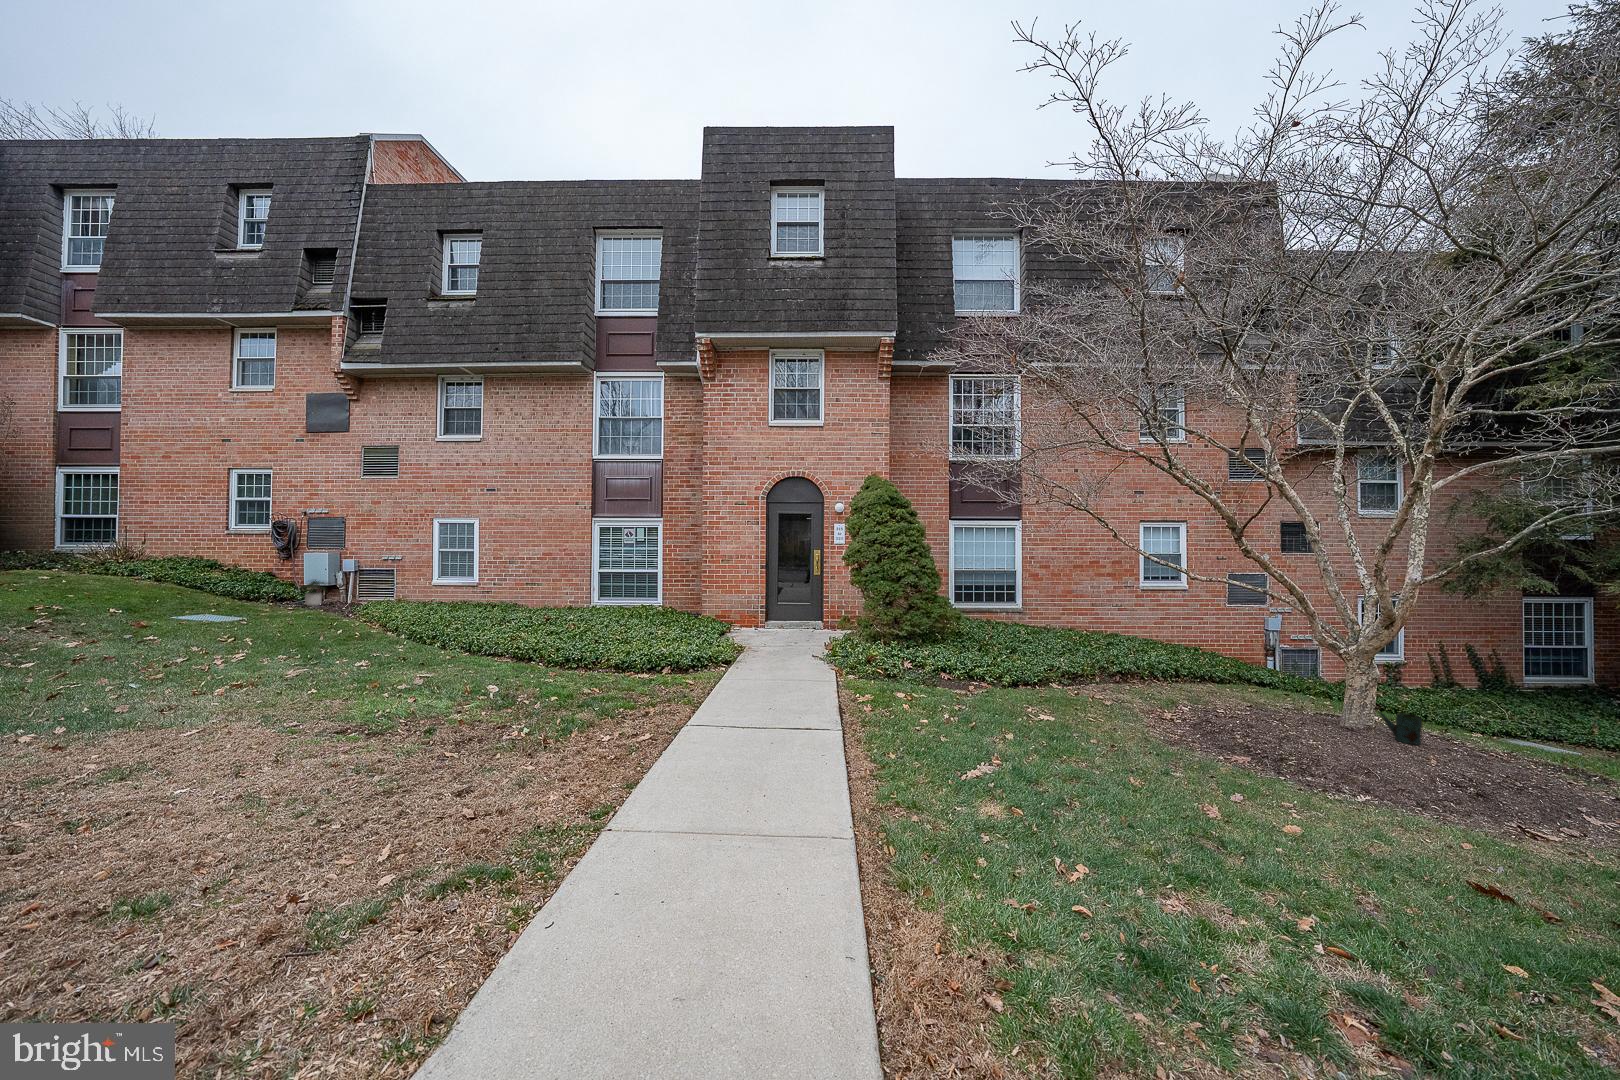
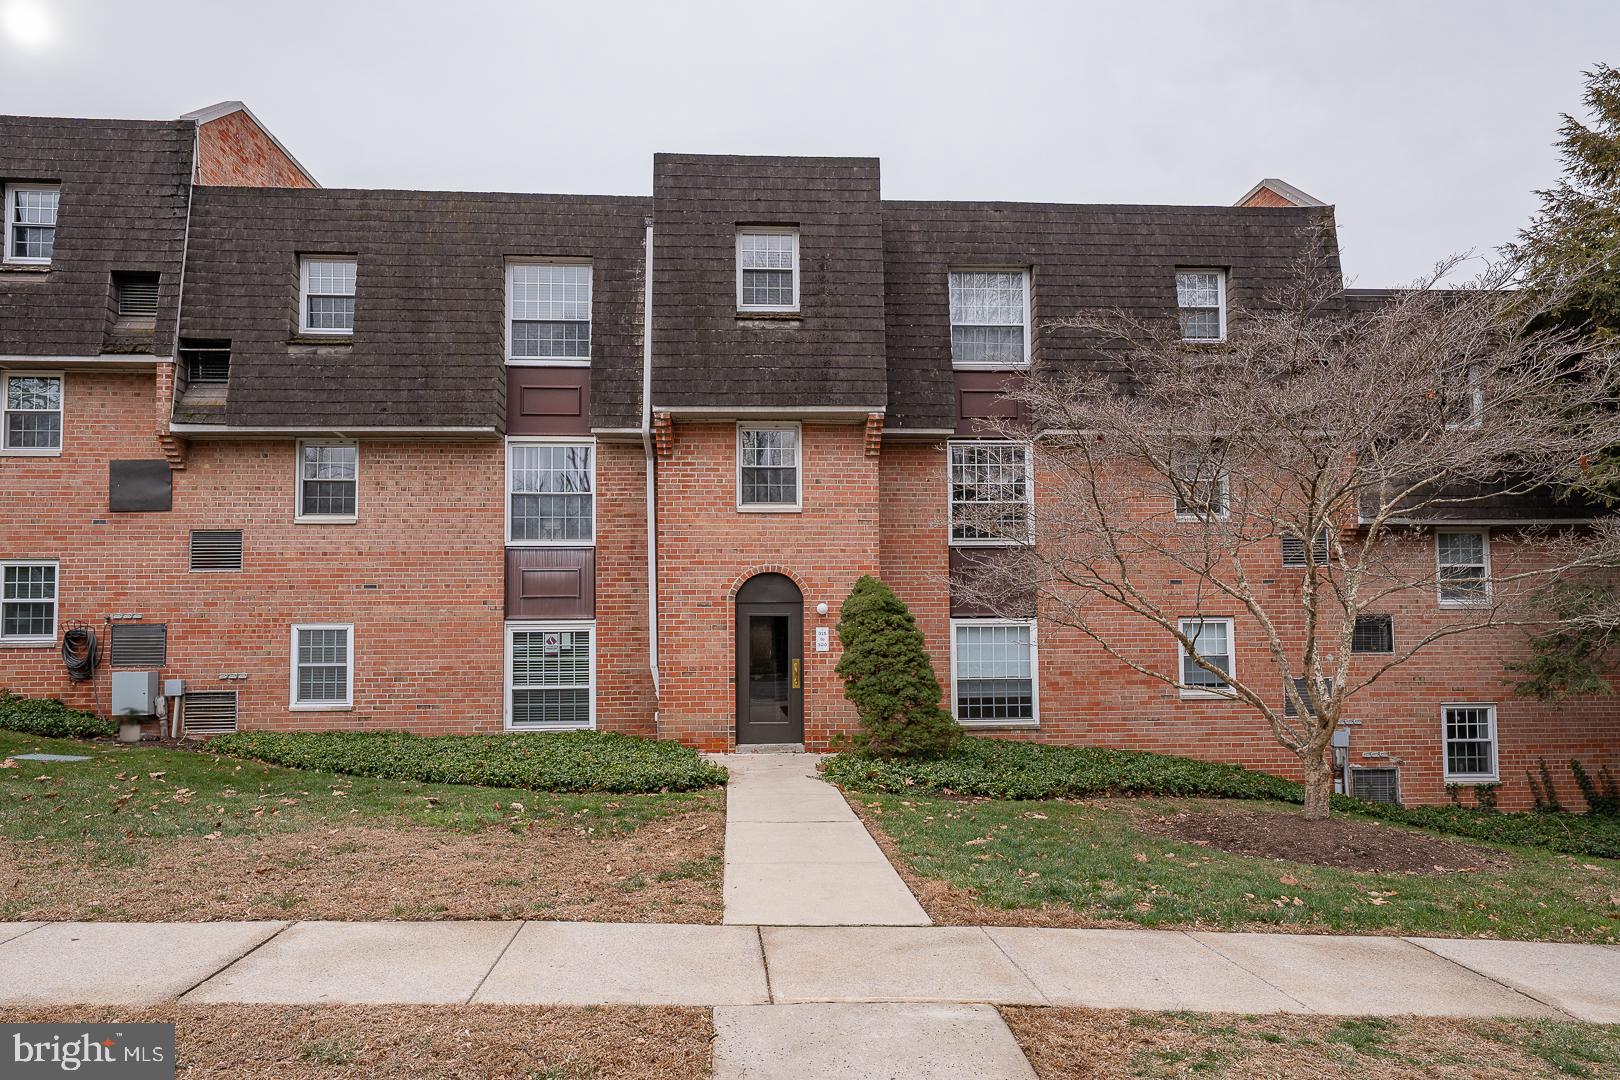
watering can: present [1374,706,1422,745] -> none [1332,798,1373,829]

